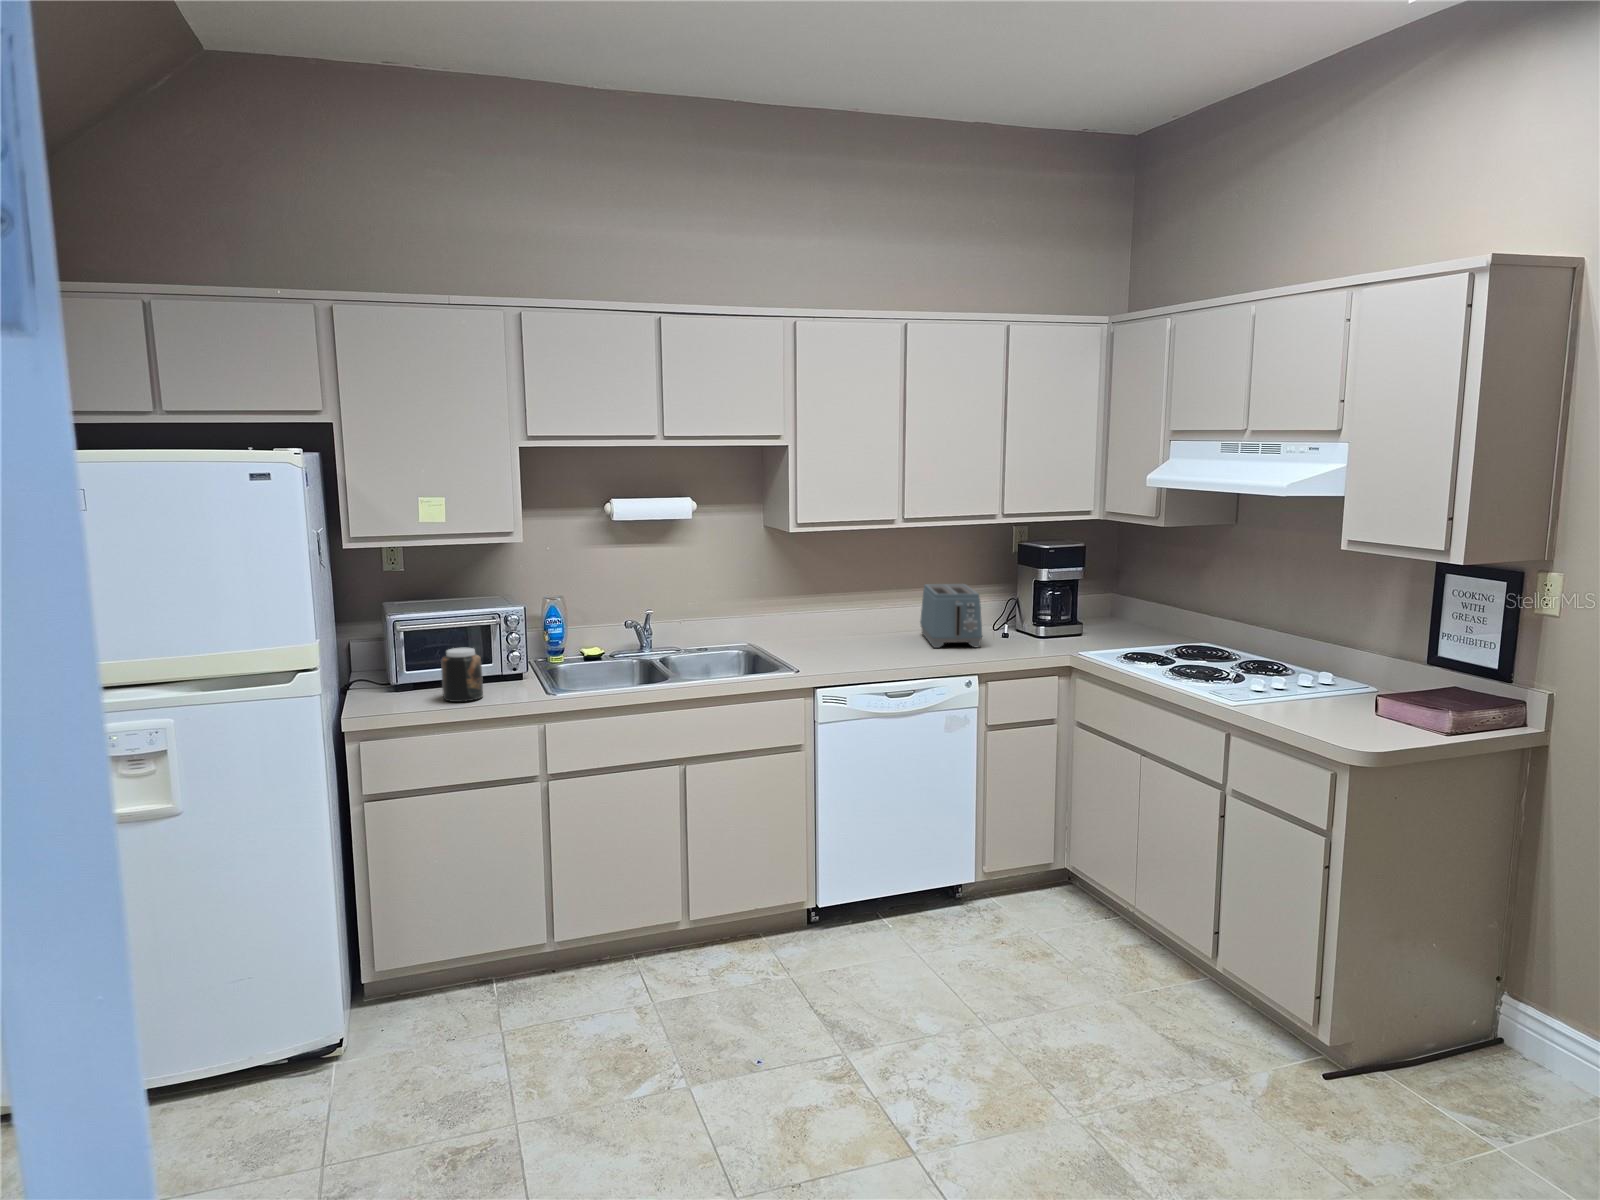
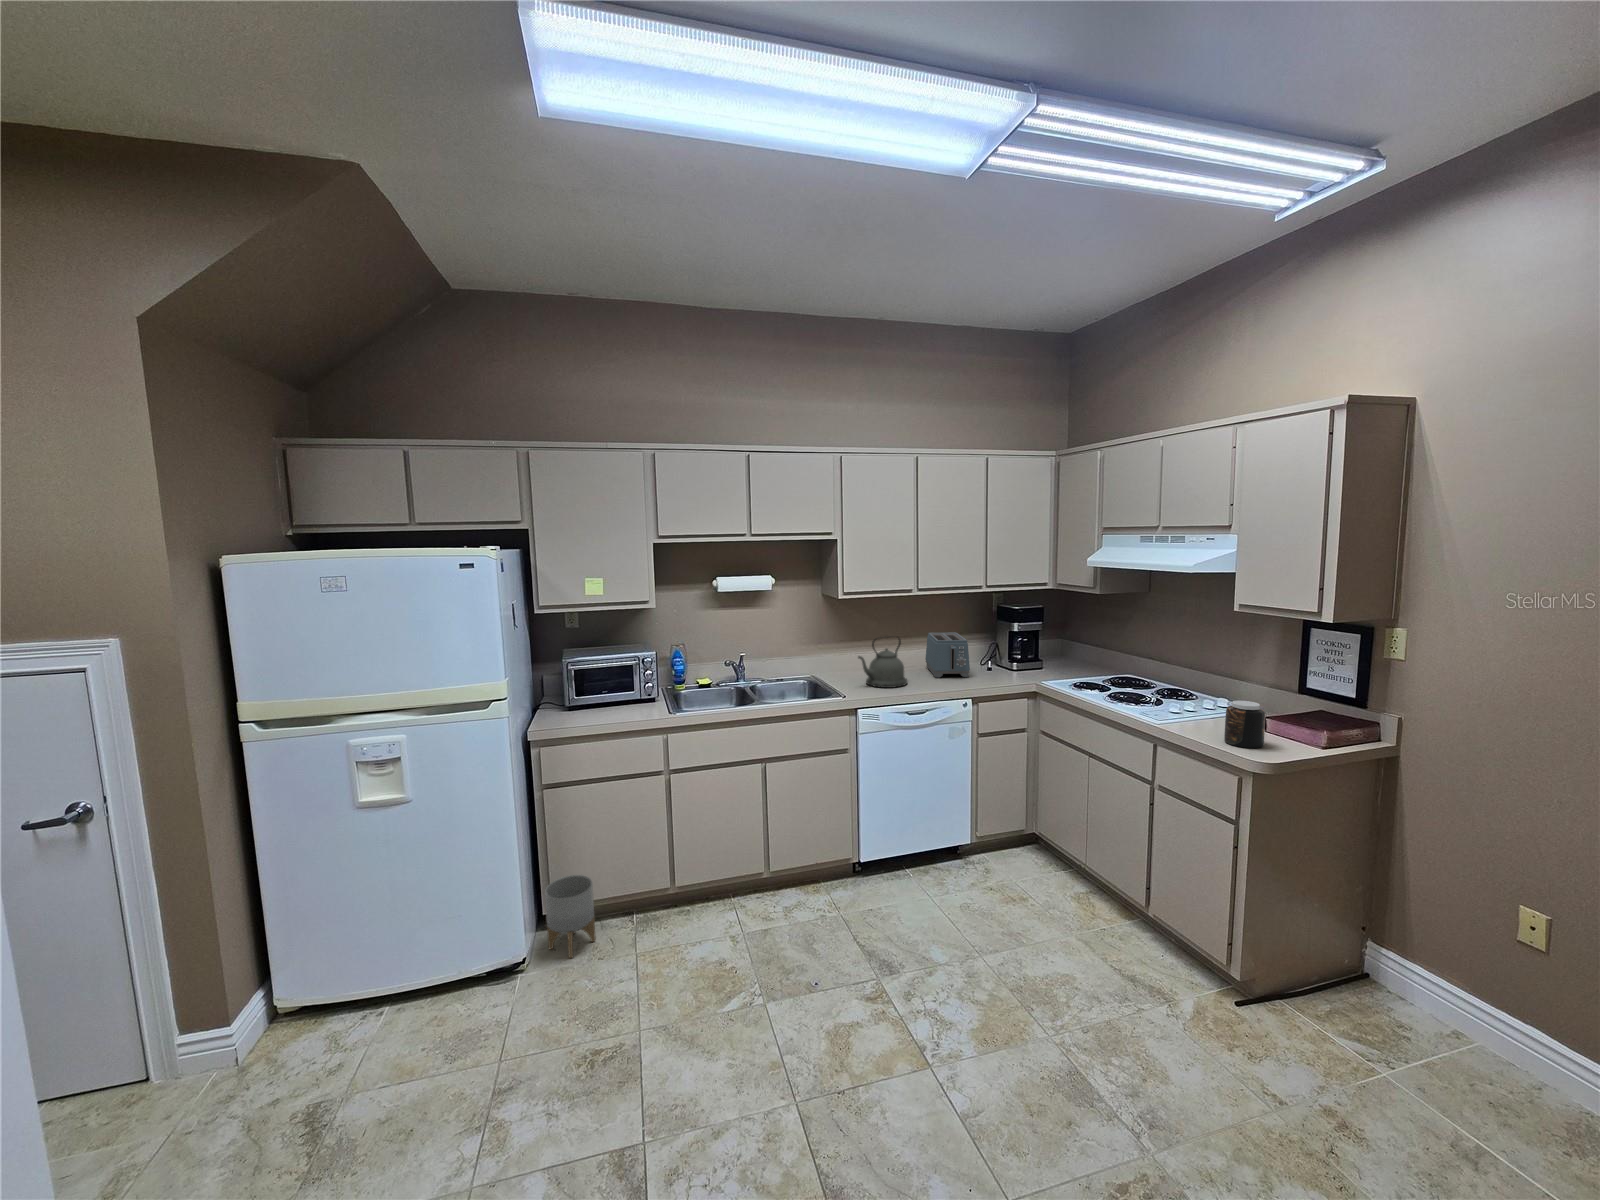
kettle: none [821,587,893,661] -> present [858,636,908,688]
jar: present [441,648,483,702] -> present [1224,701,1265,748]
planter: none [364,926,439,1041] -> present [545,875,596,958]

